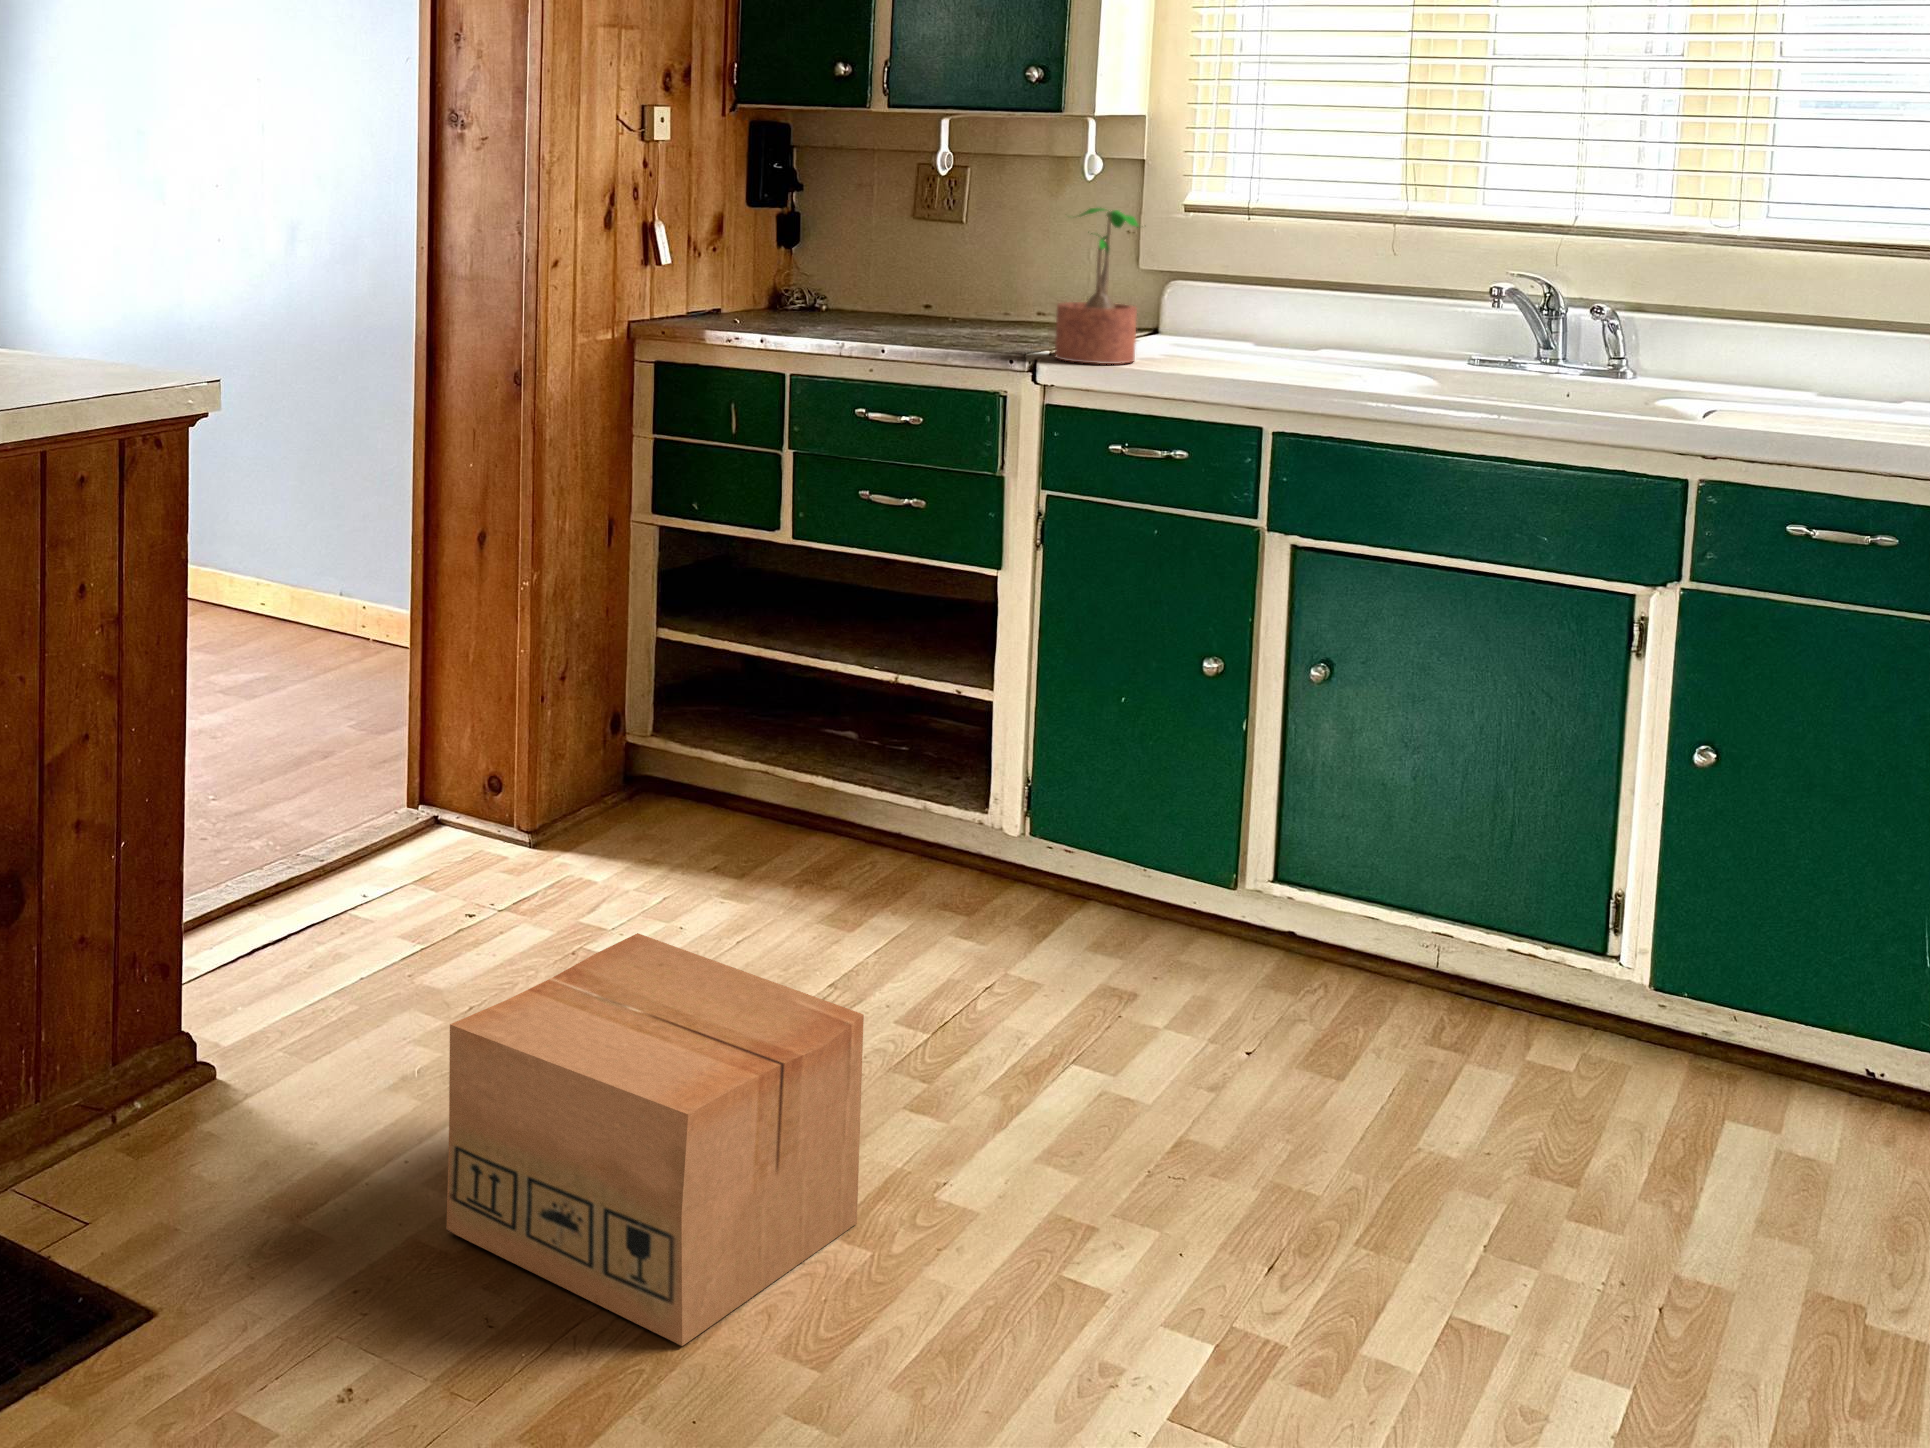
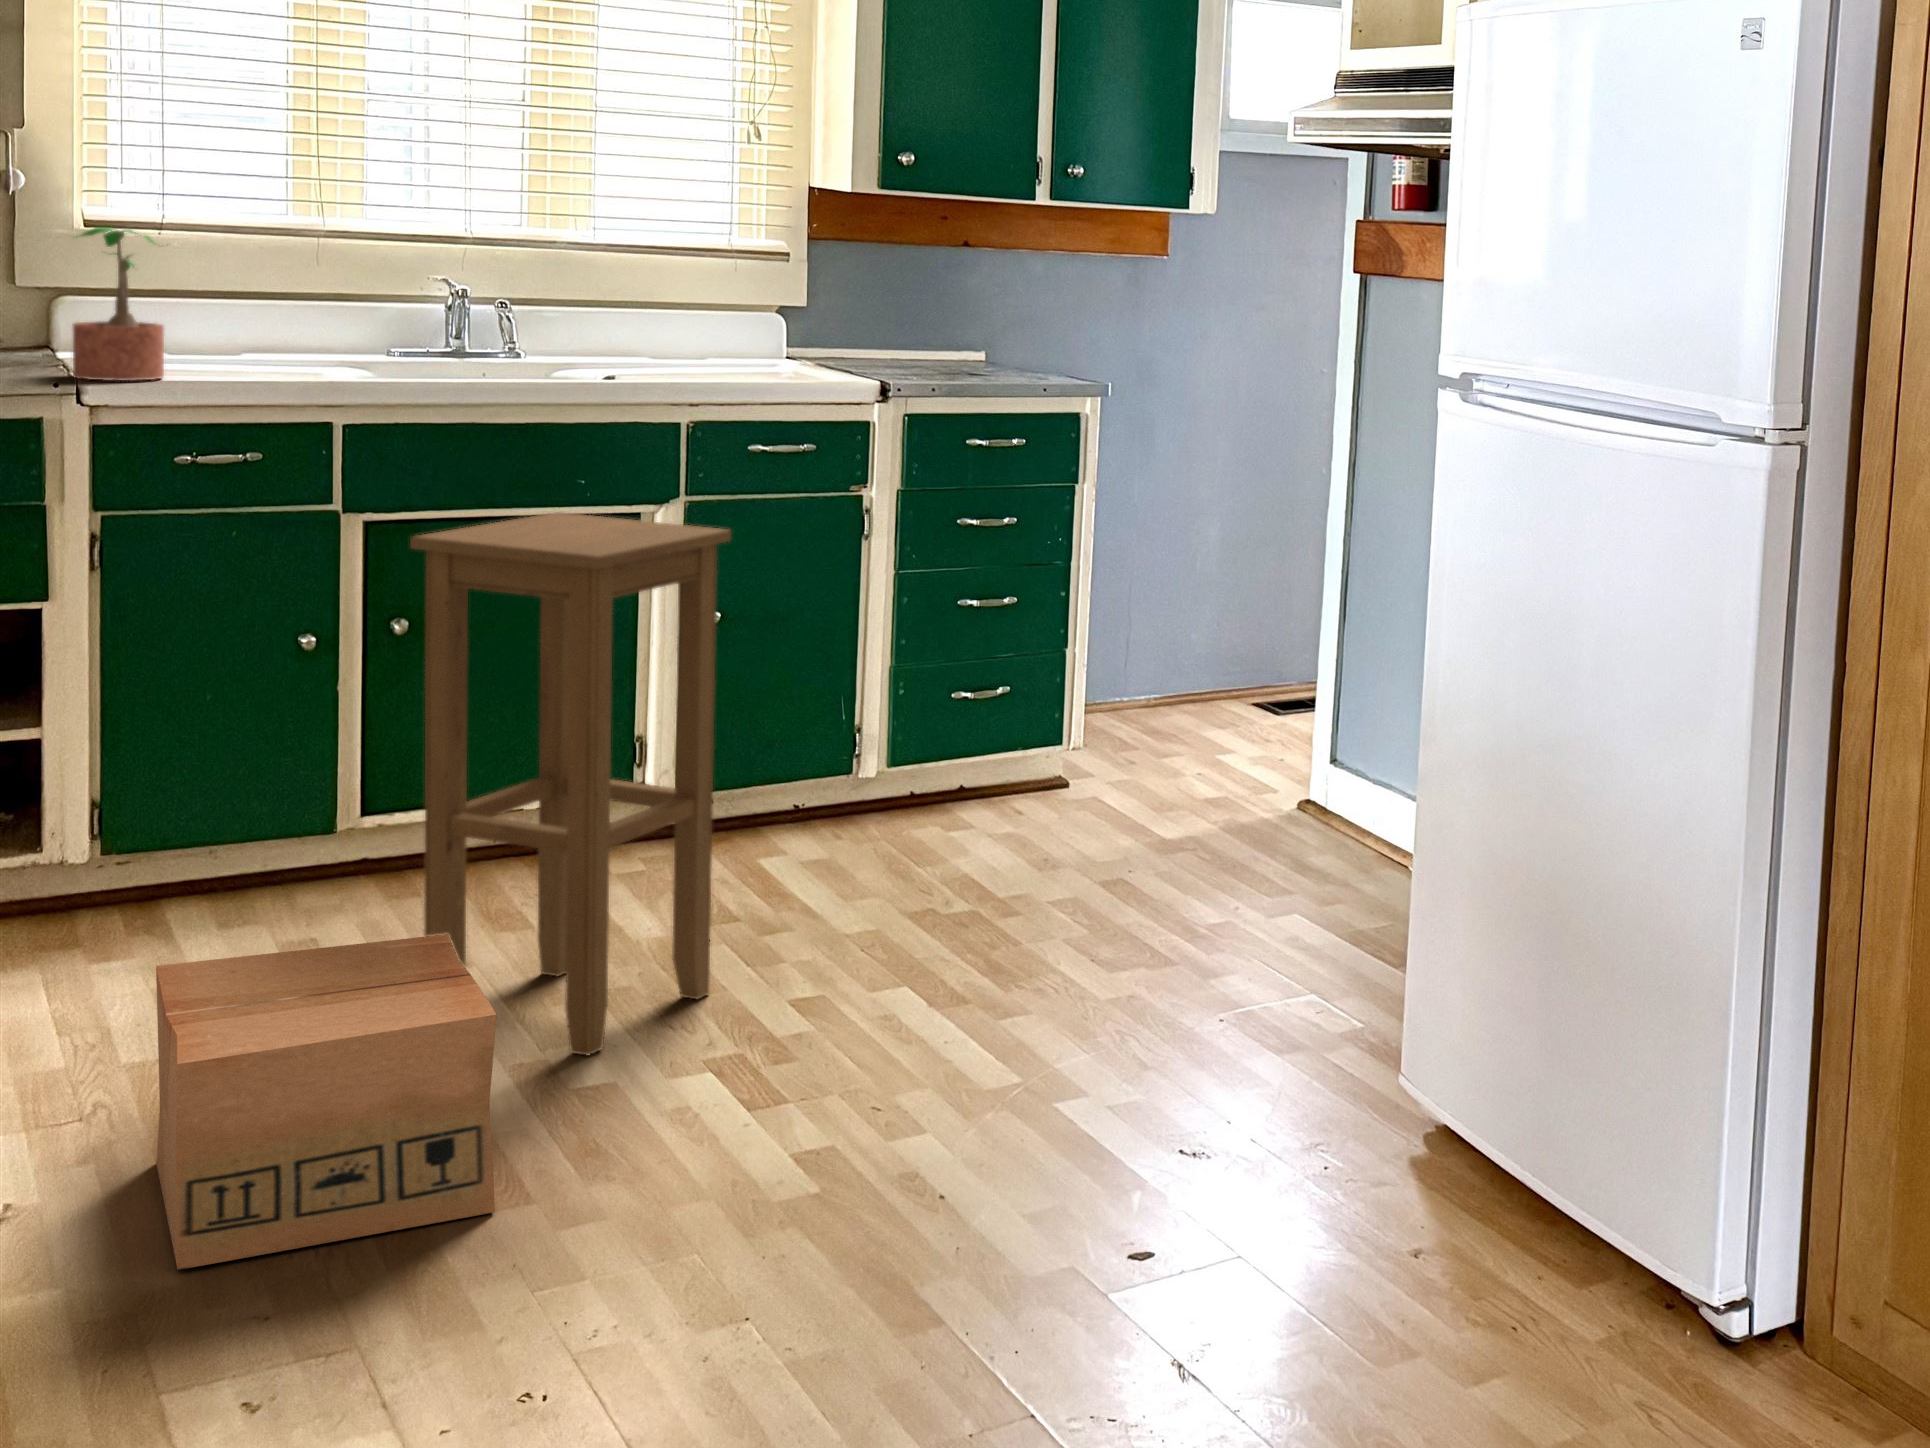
stool: none [1021,555,1374,1248] -> present [410,512,731,1055]

